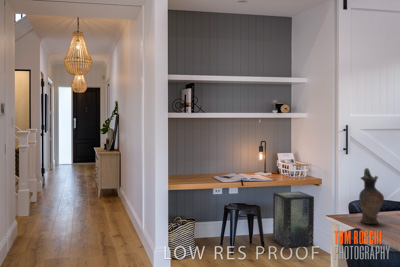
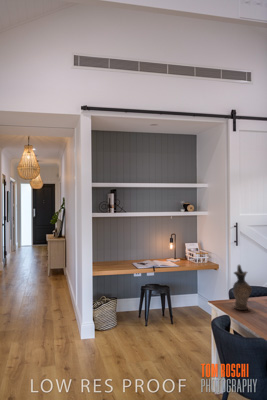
storage box: present [273,192,314,248] -> none [182,274,213,321]

